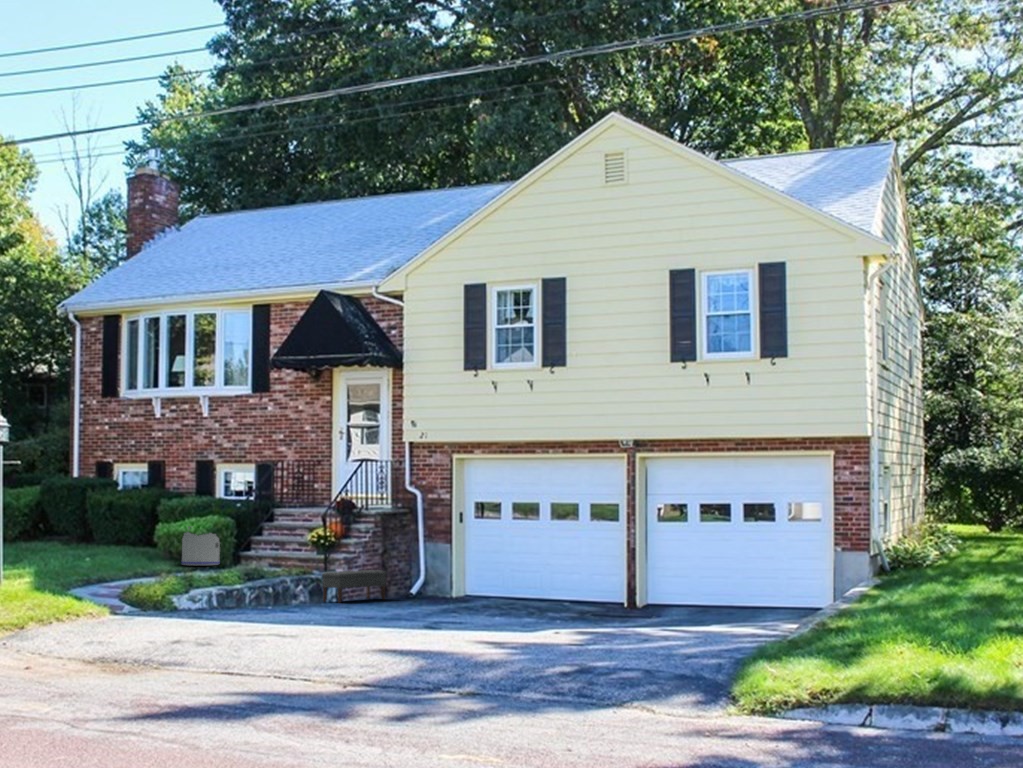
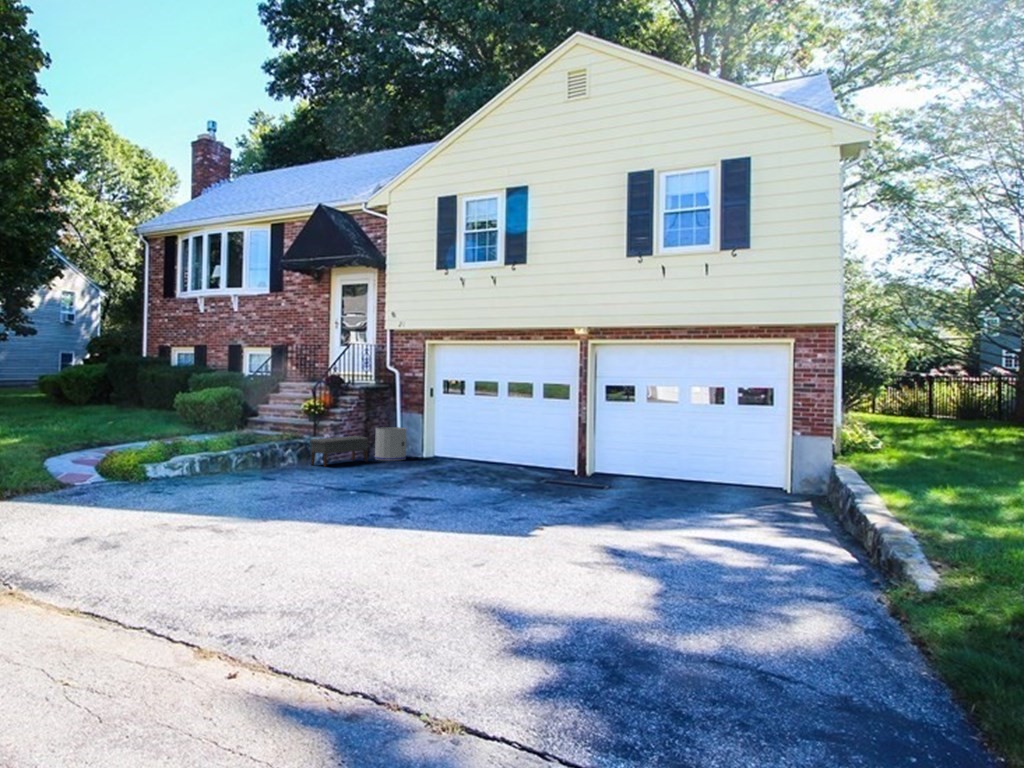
trash can: present [181,527,220,565] -> present [375,427,406,461]

